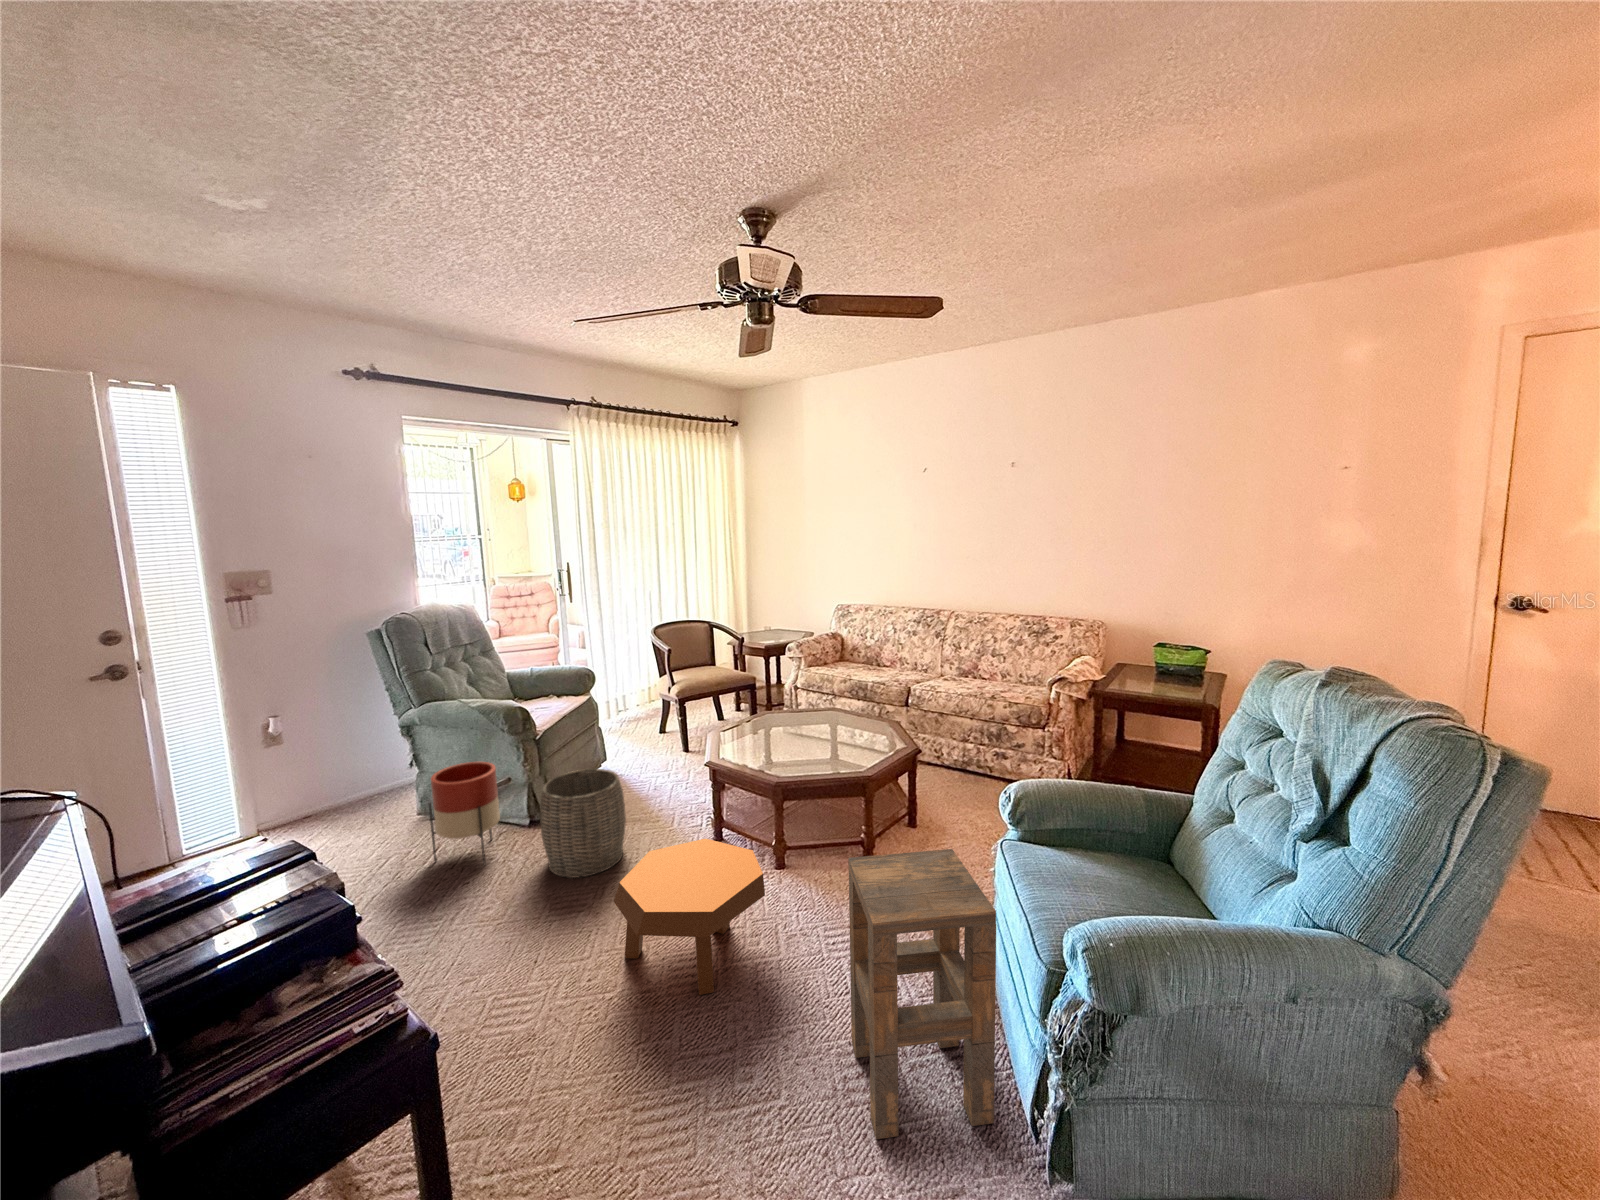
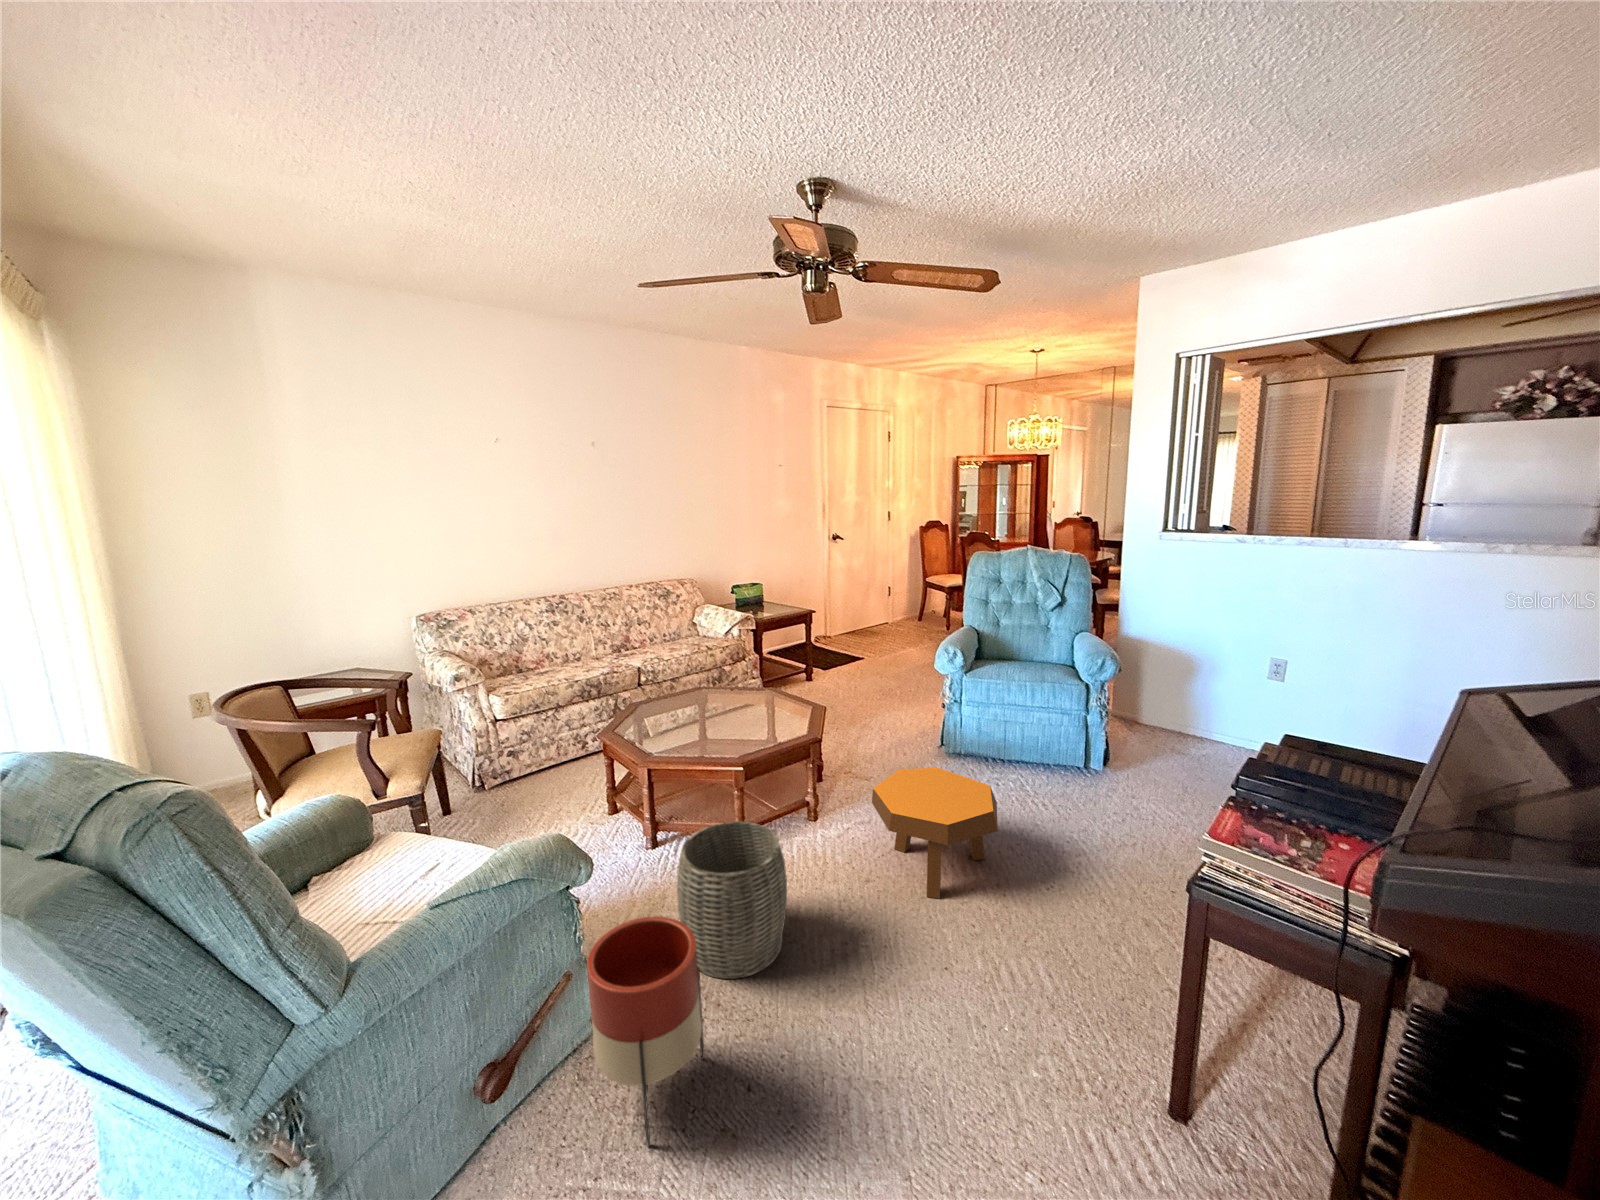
side table: present [848,849,996,1139] -> none [1005,674,1092,808]

